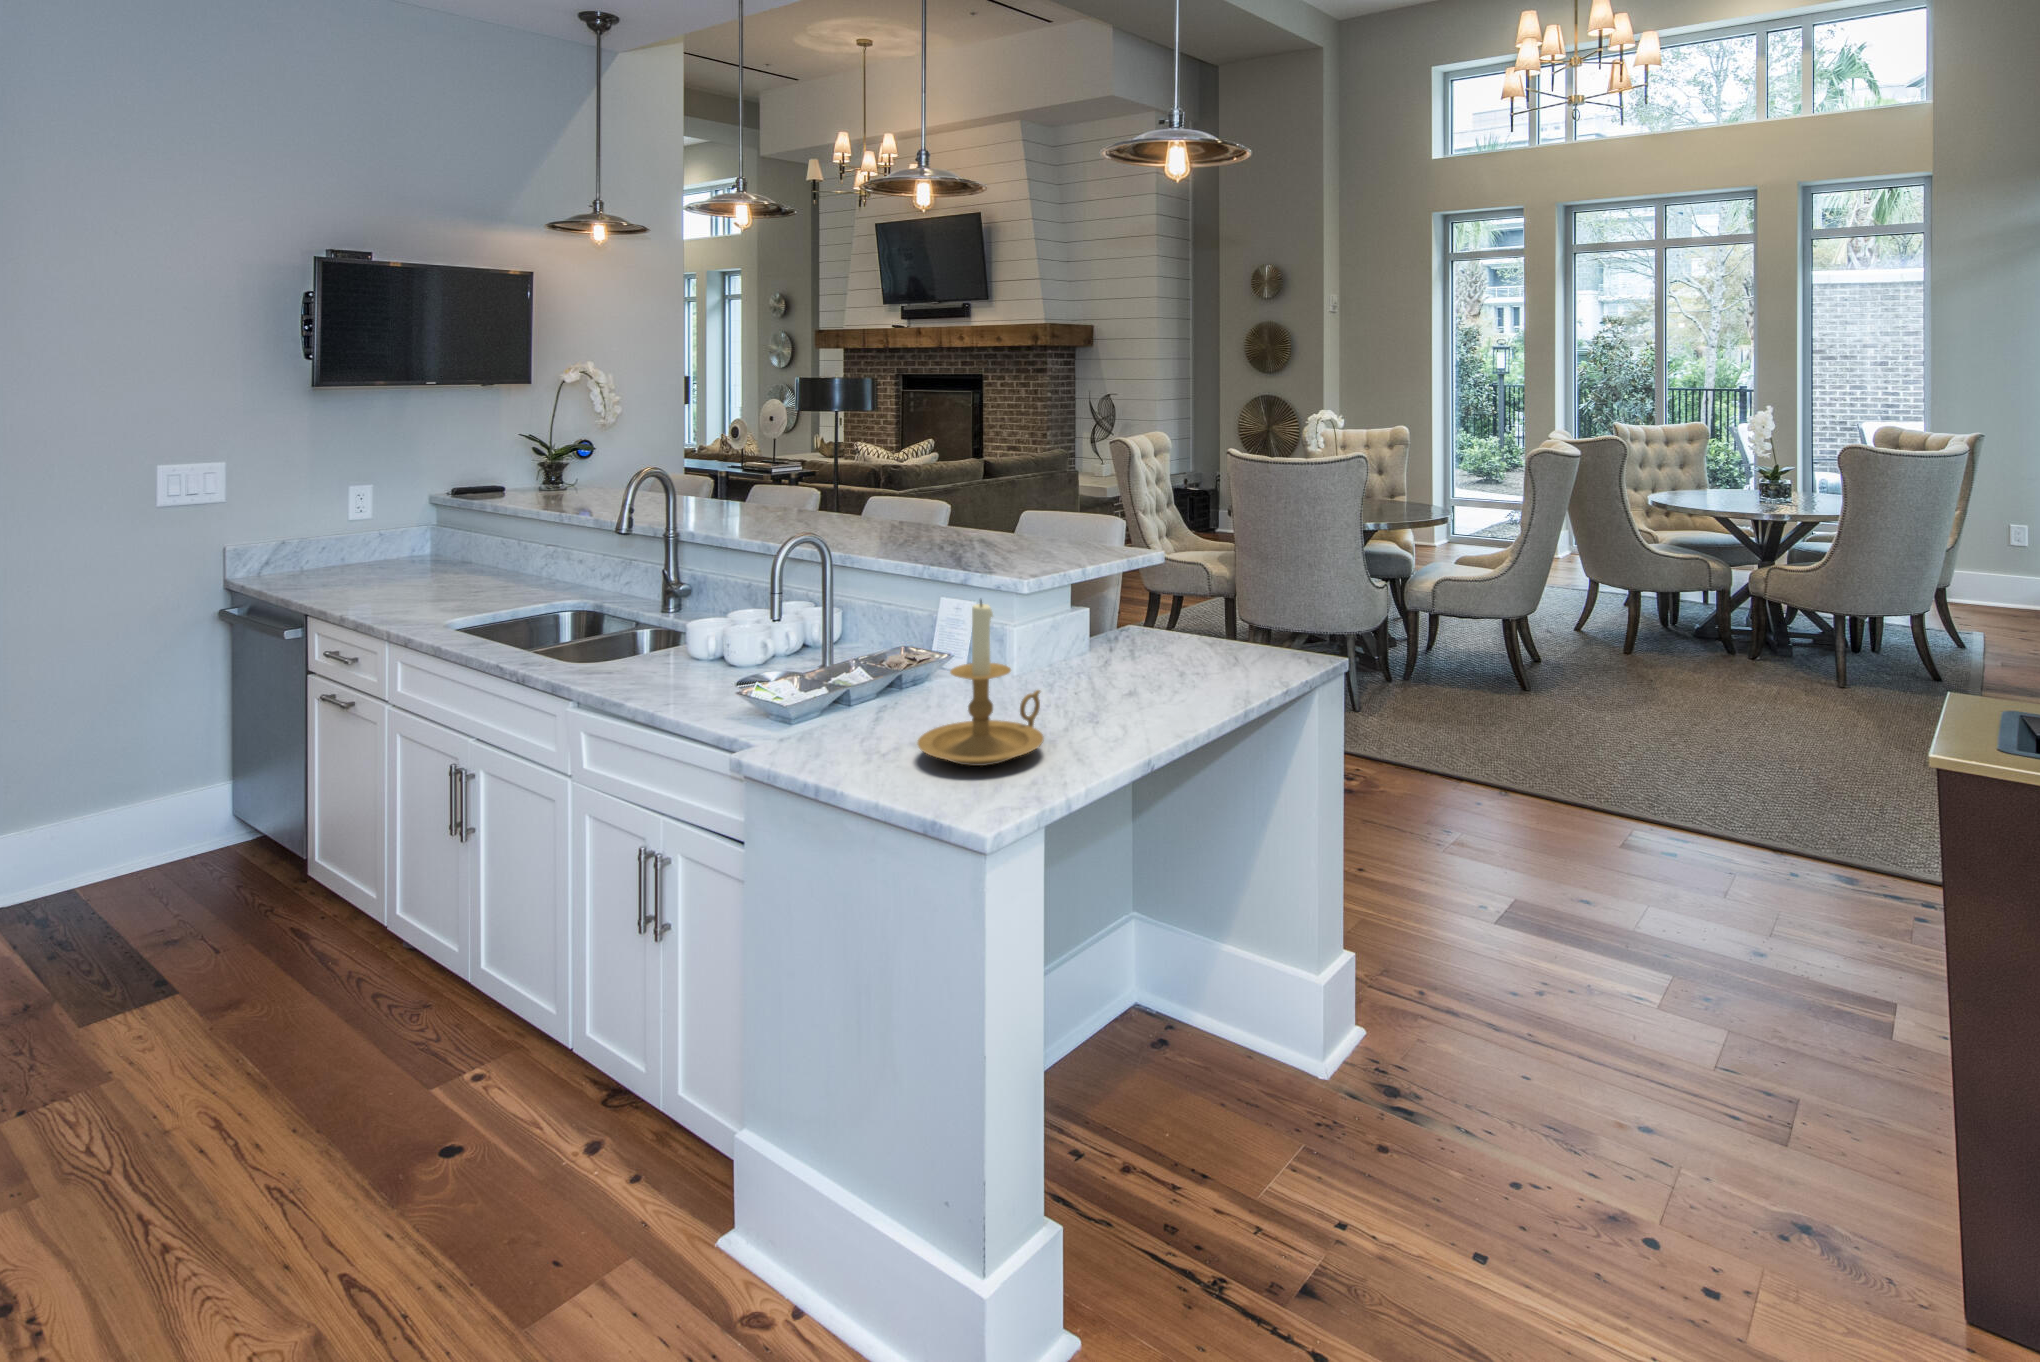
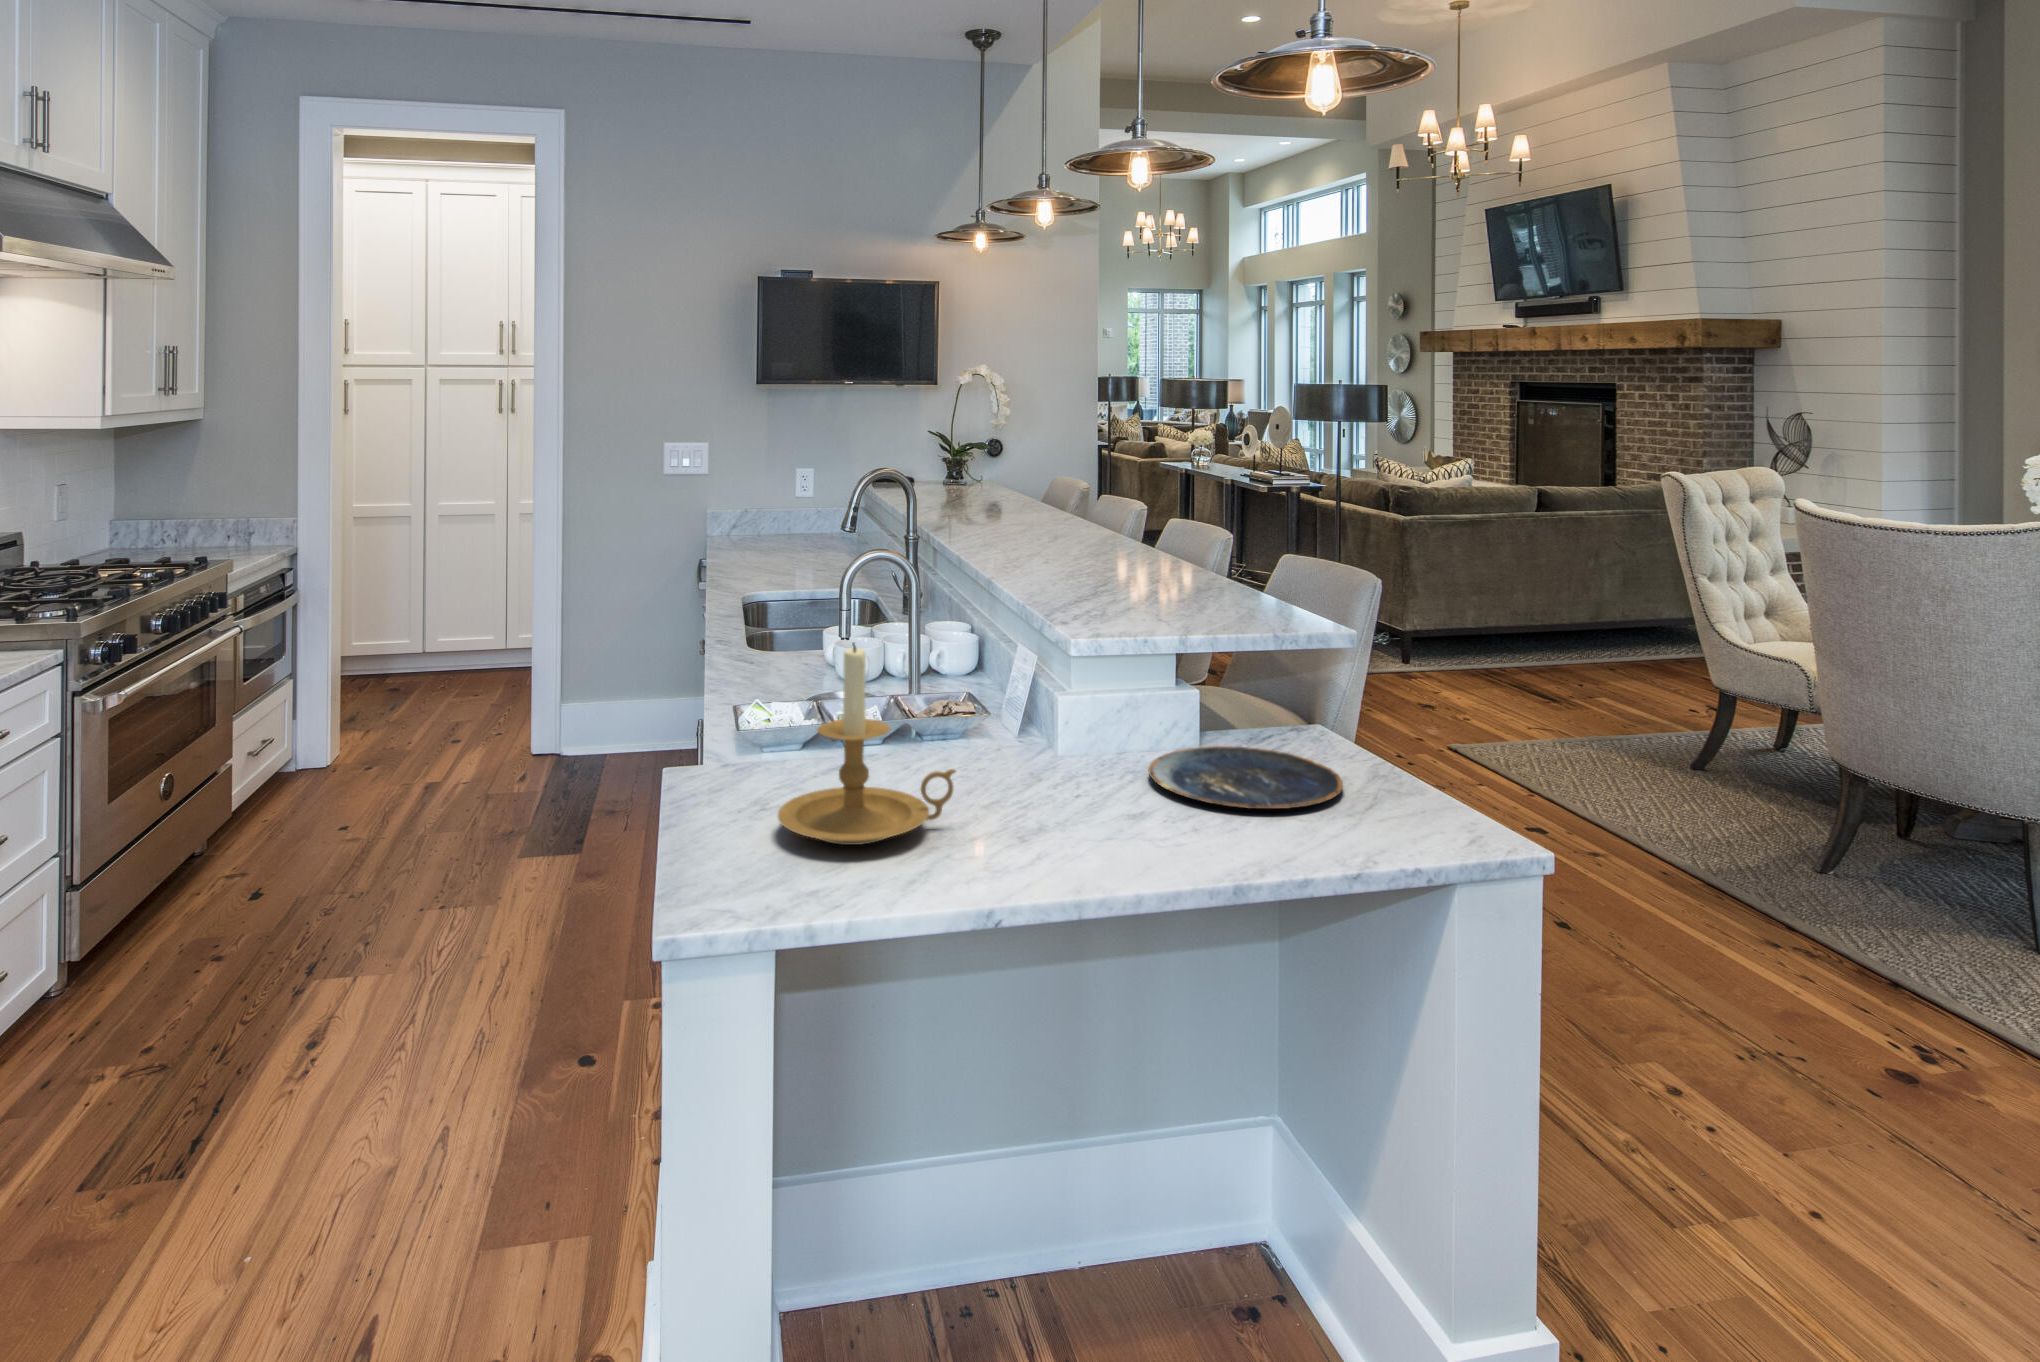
plate: none [1083,646,1220,683] -> present [1148,746,1343,809]

